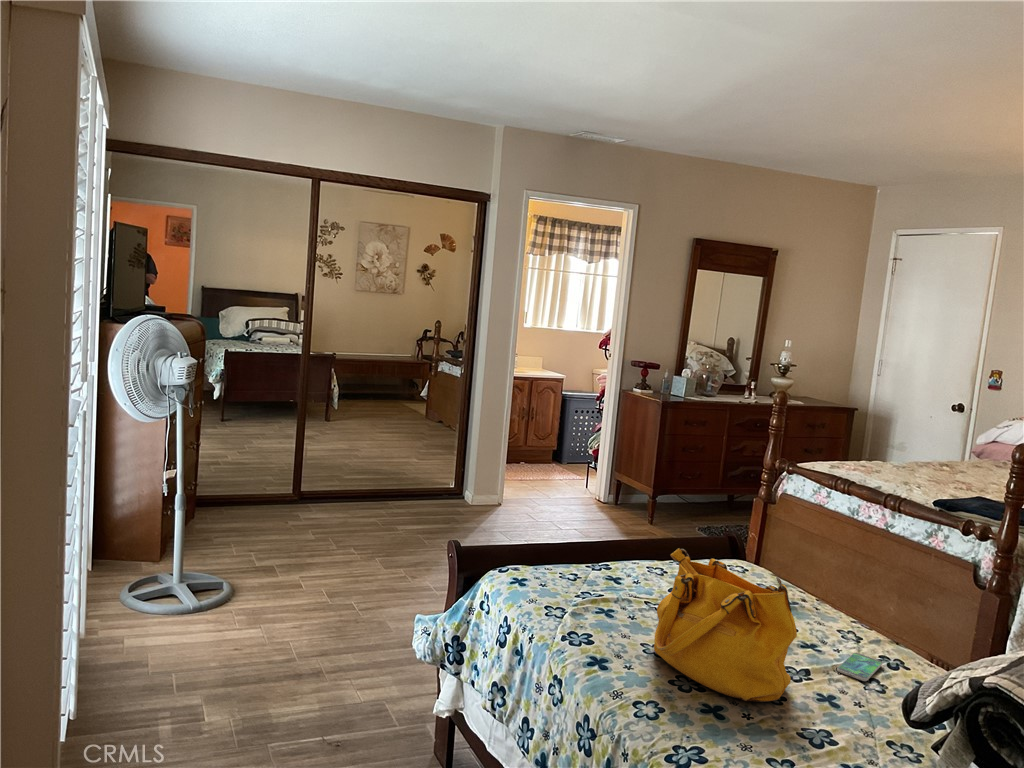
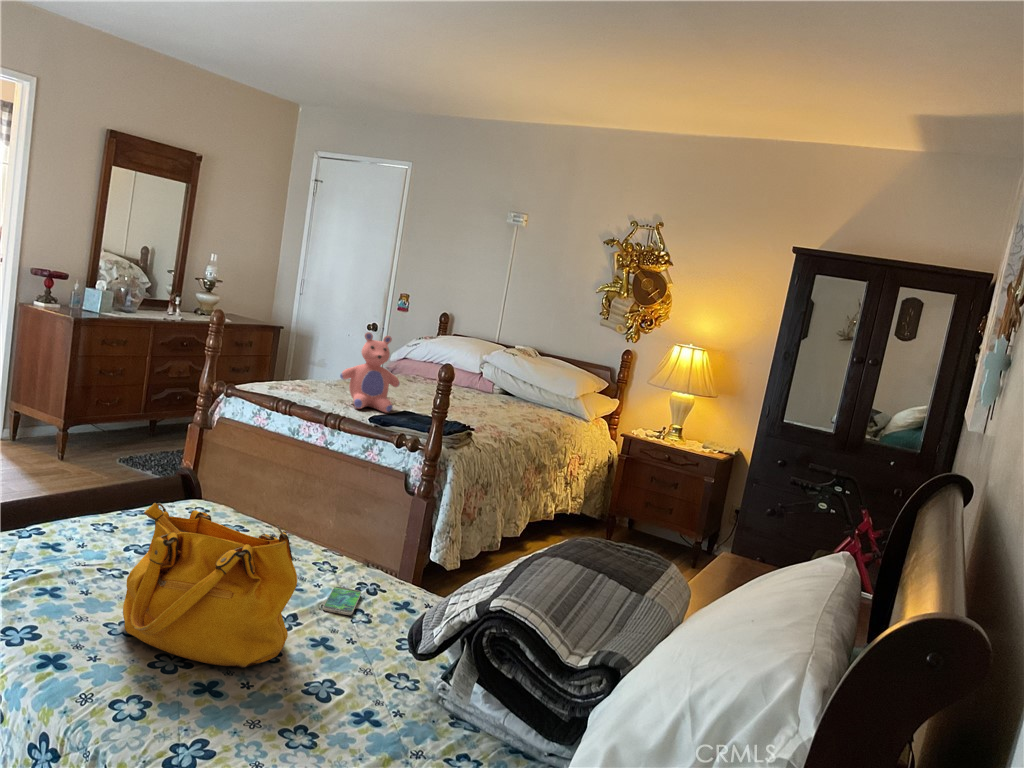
teddy bear: none [896,405,966,490] -> present [340,332,400,413]

